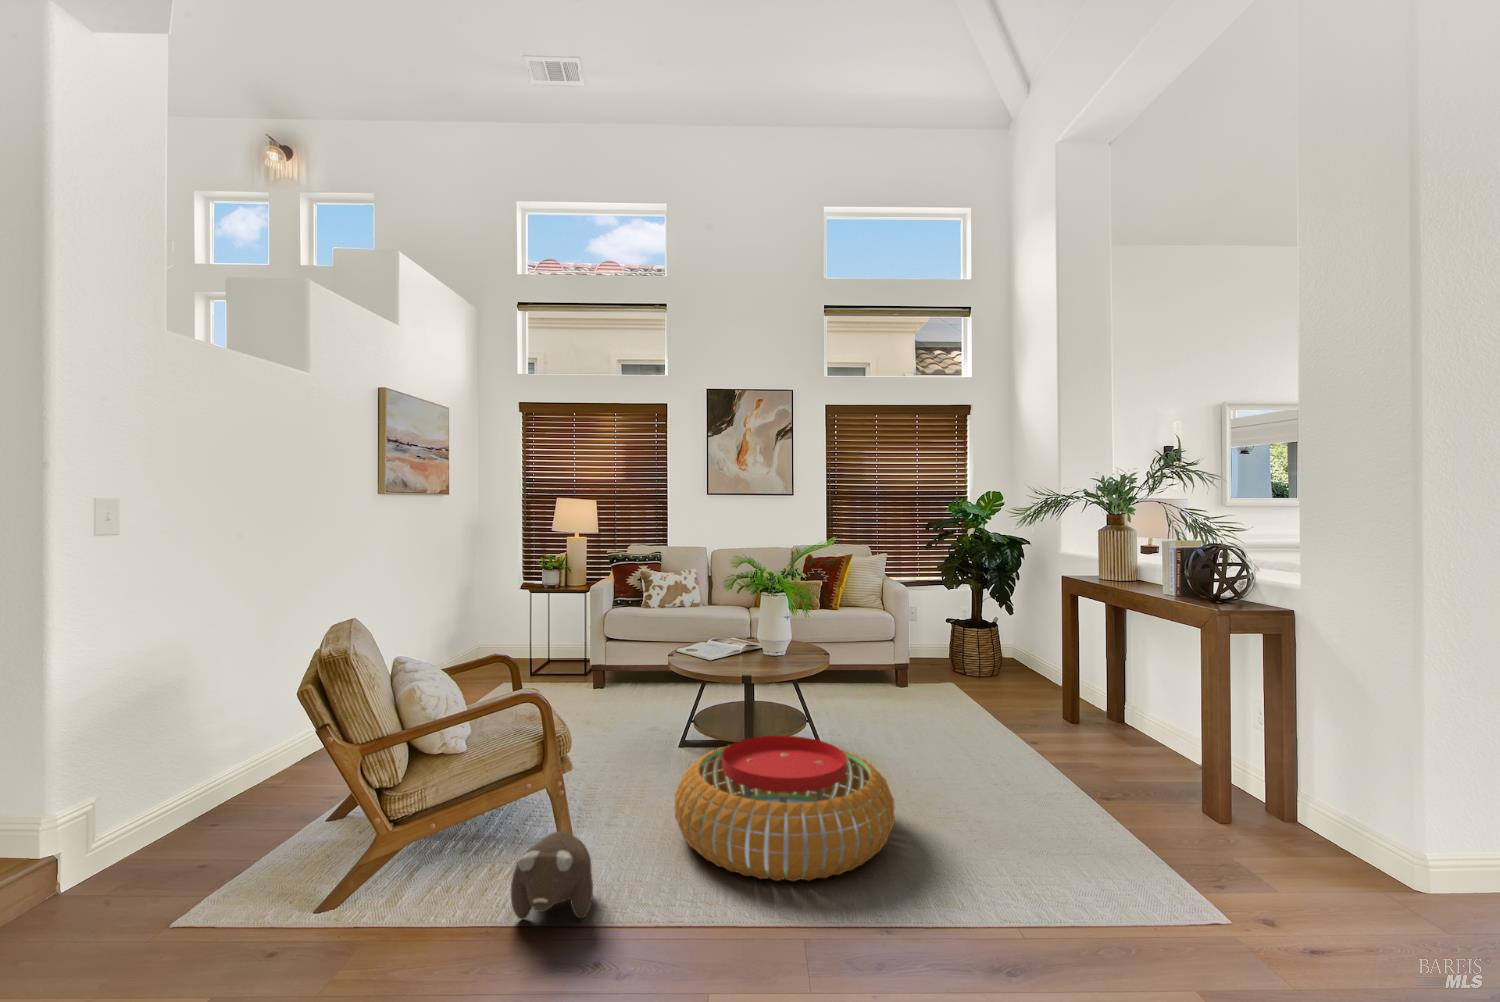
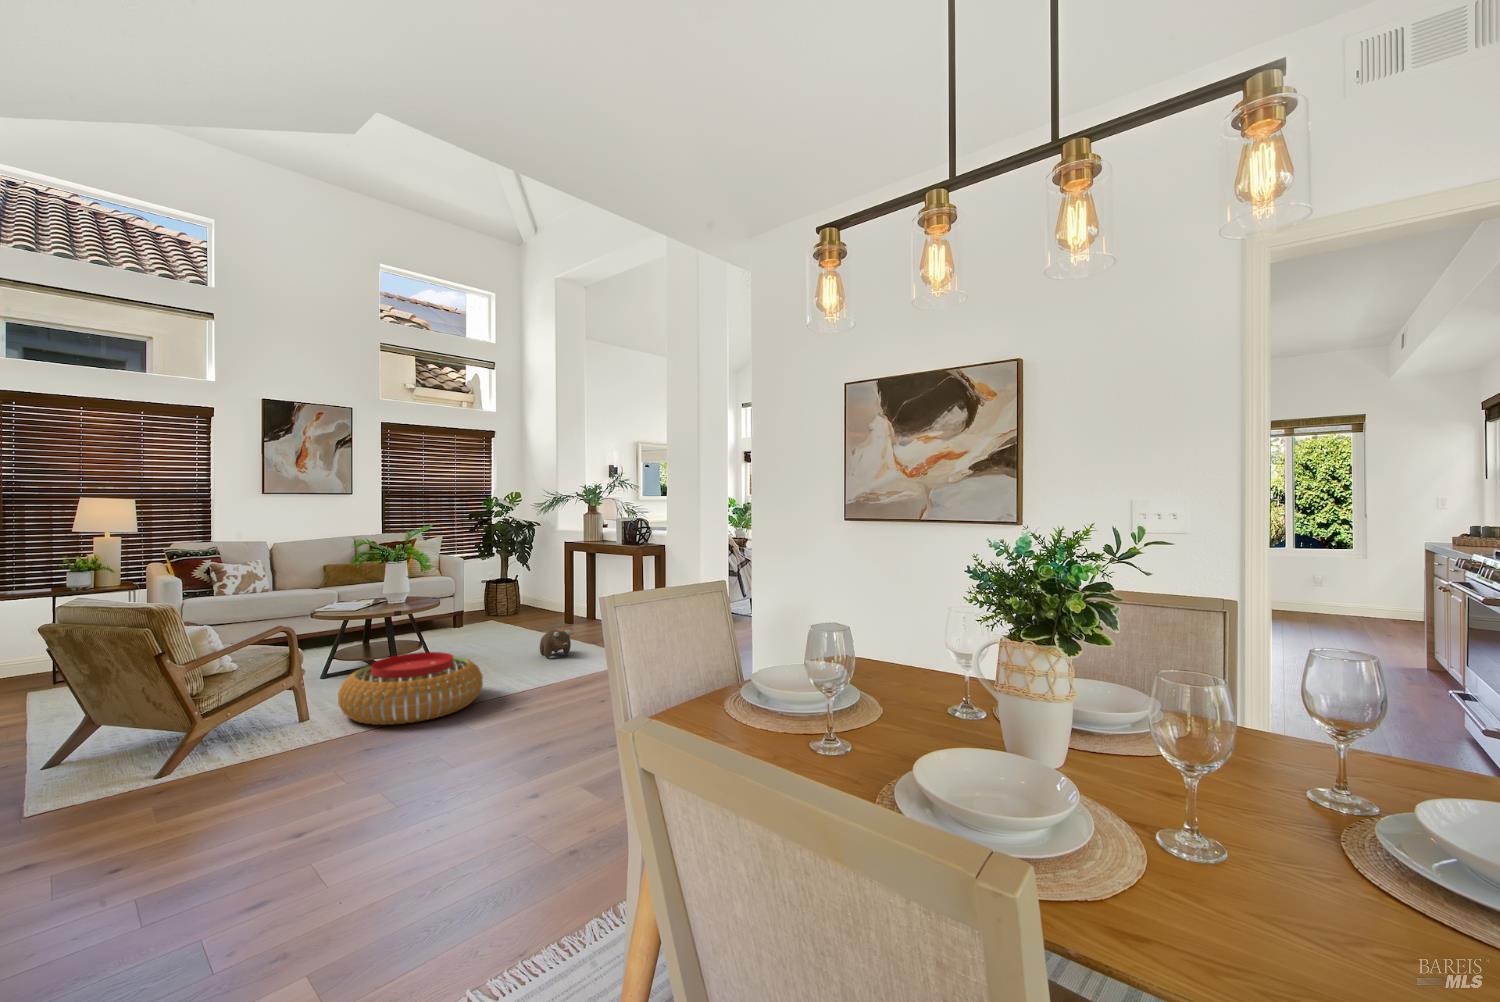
plush toy: present [511,831,593,919] -> present [540,630,571,658]

